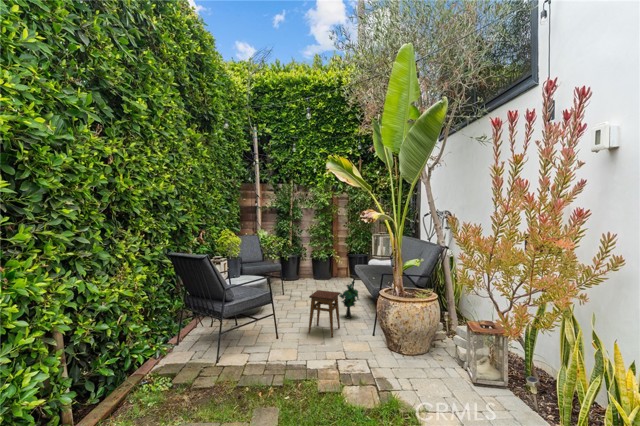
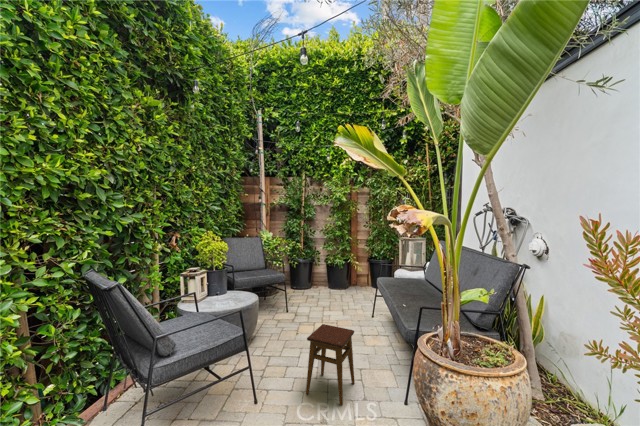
decorative plant: present [339,281,359,319] -> none [354,308,384,362]

